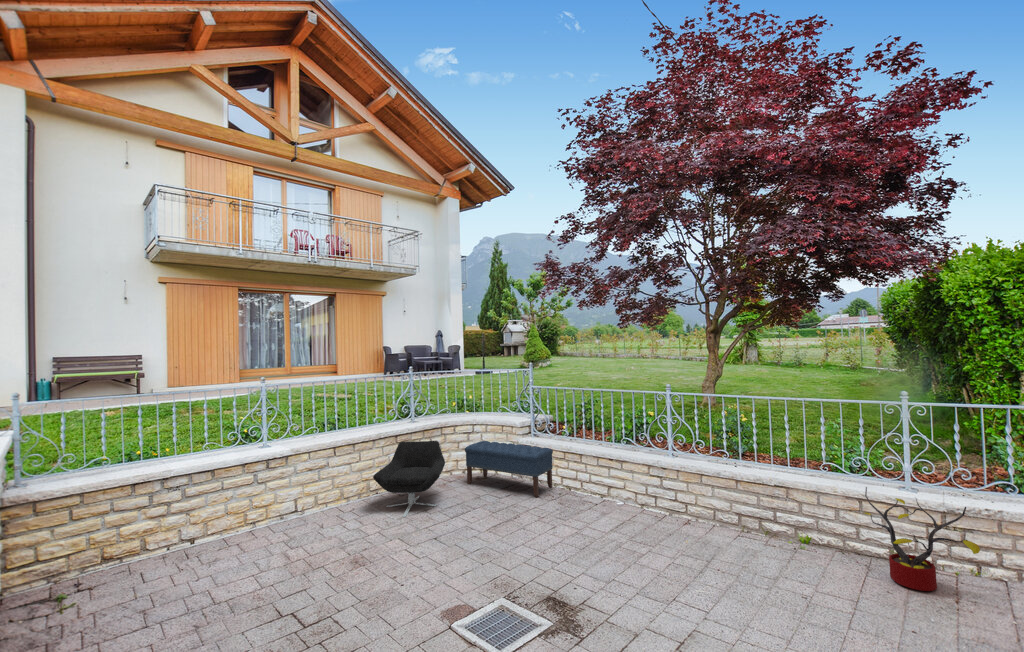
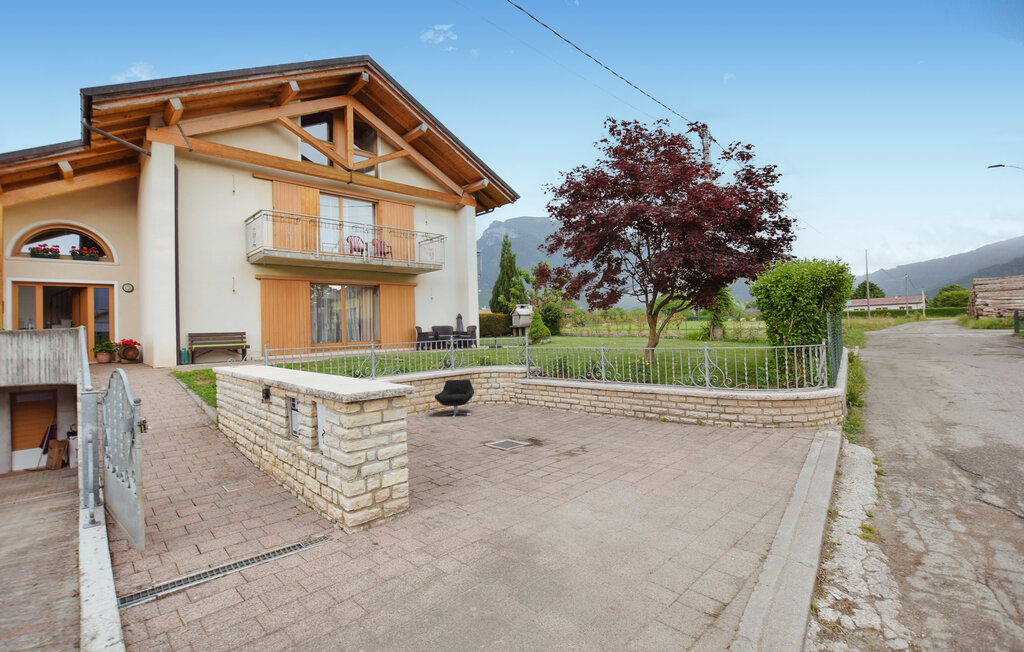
bench: present [465,441,553,497] -> none [485,382,539,411]
decorative plant: present [864,487,980,591] -> none [686,389,720,432]

